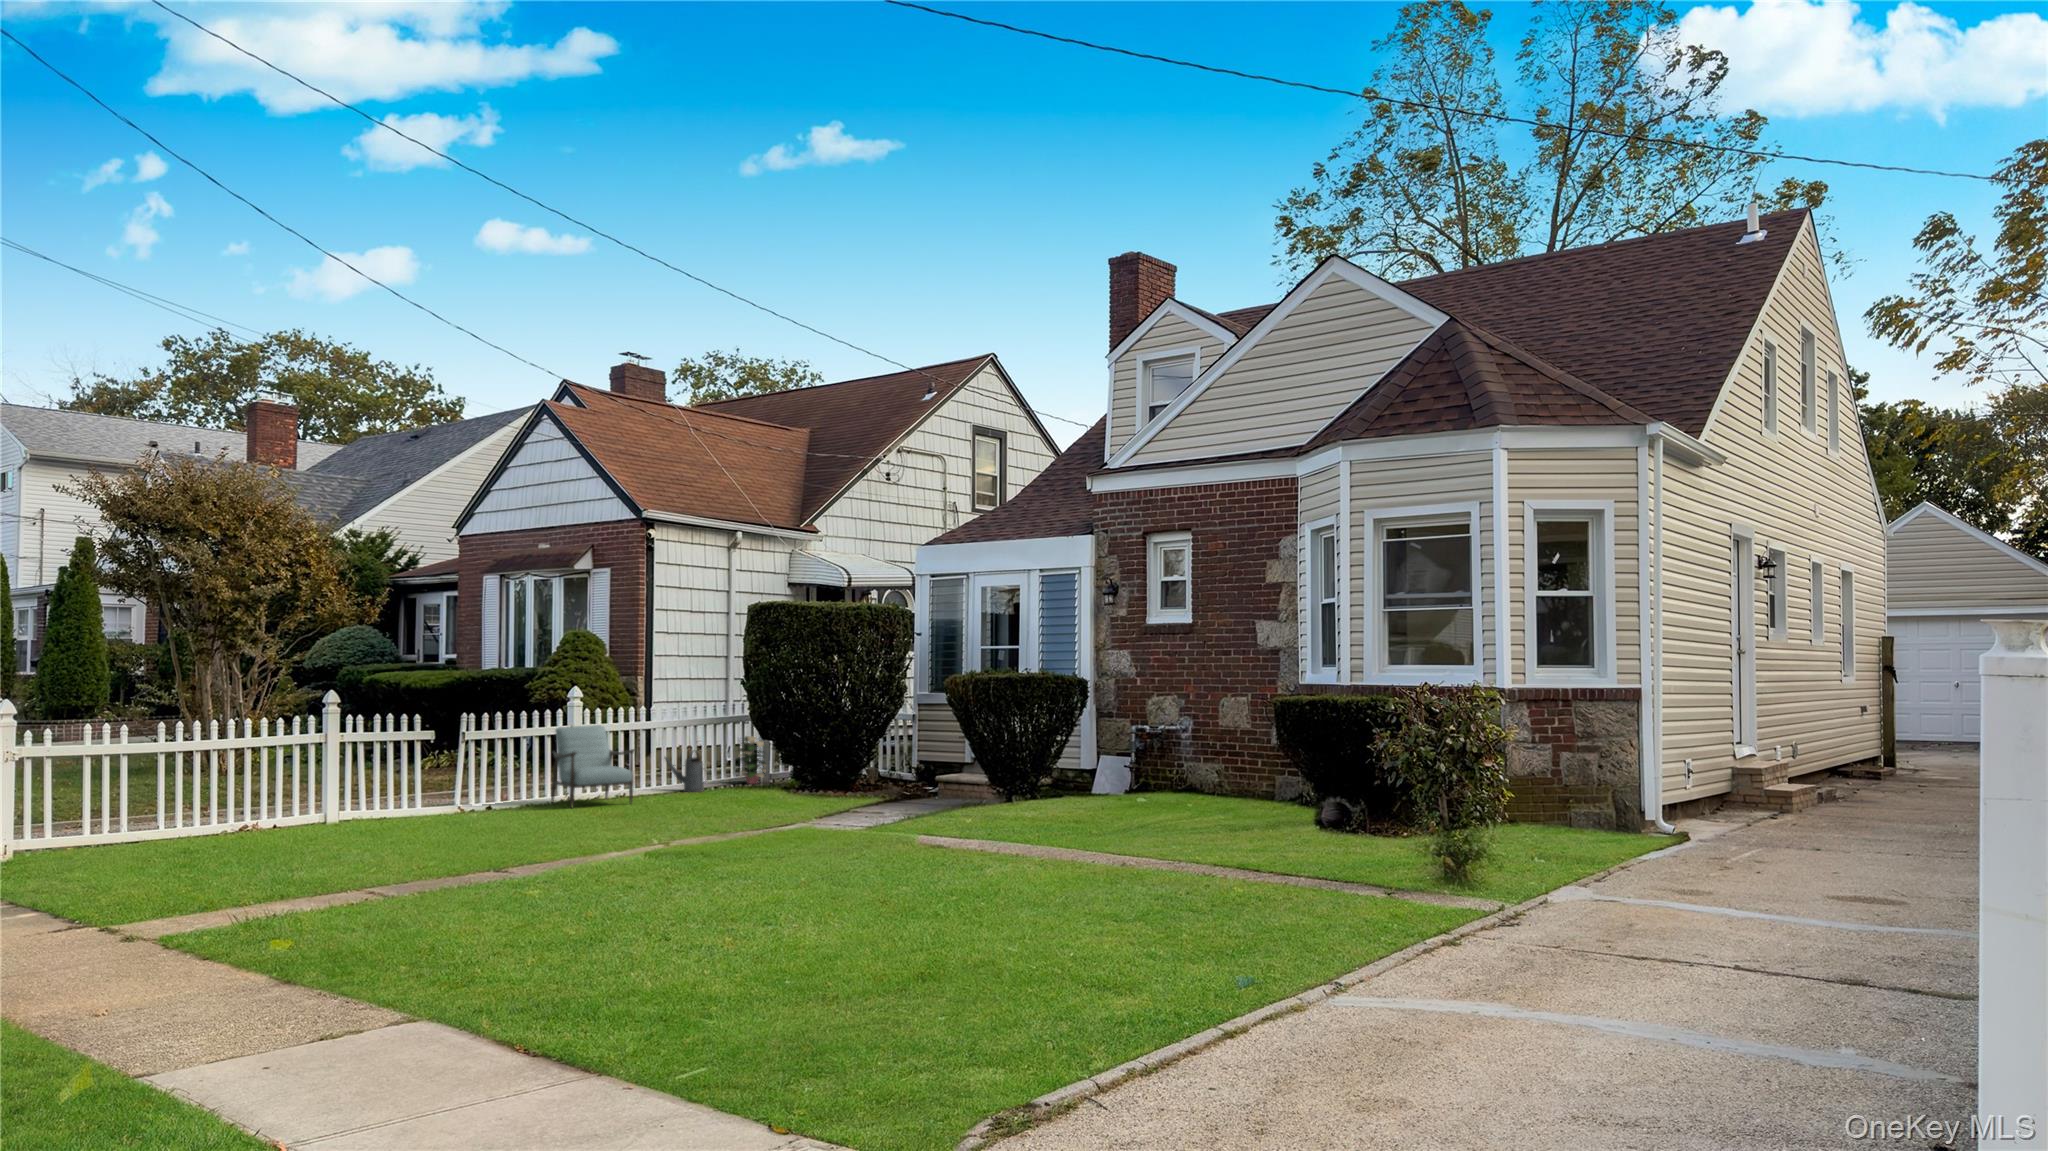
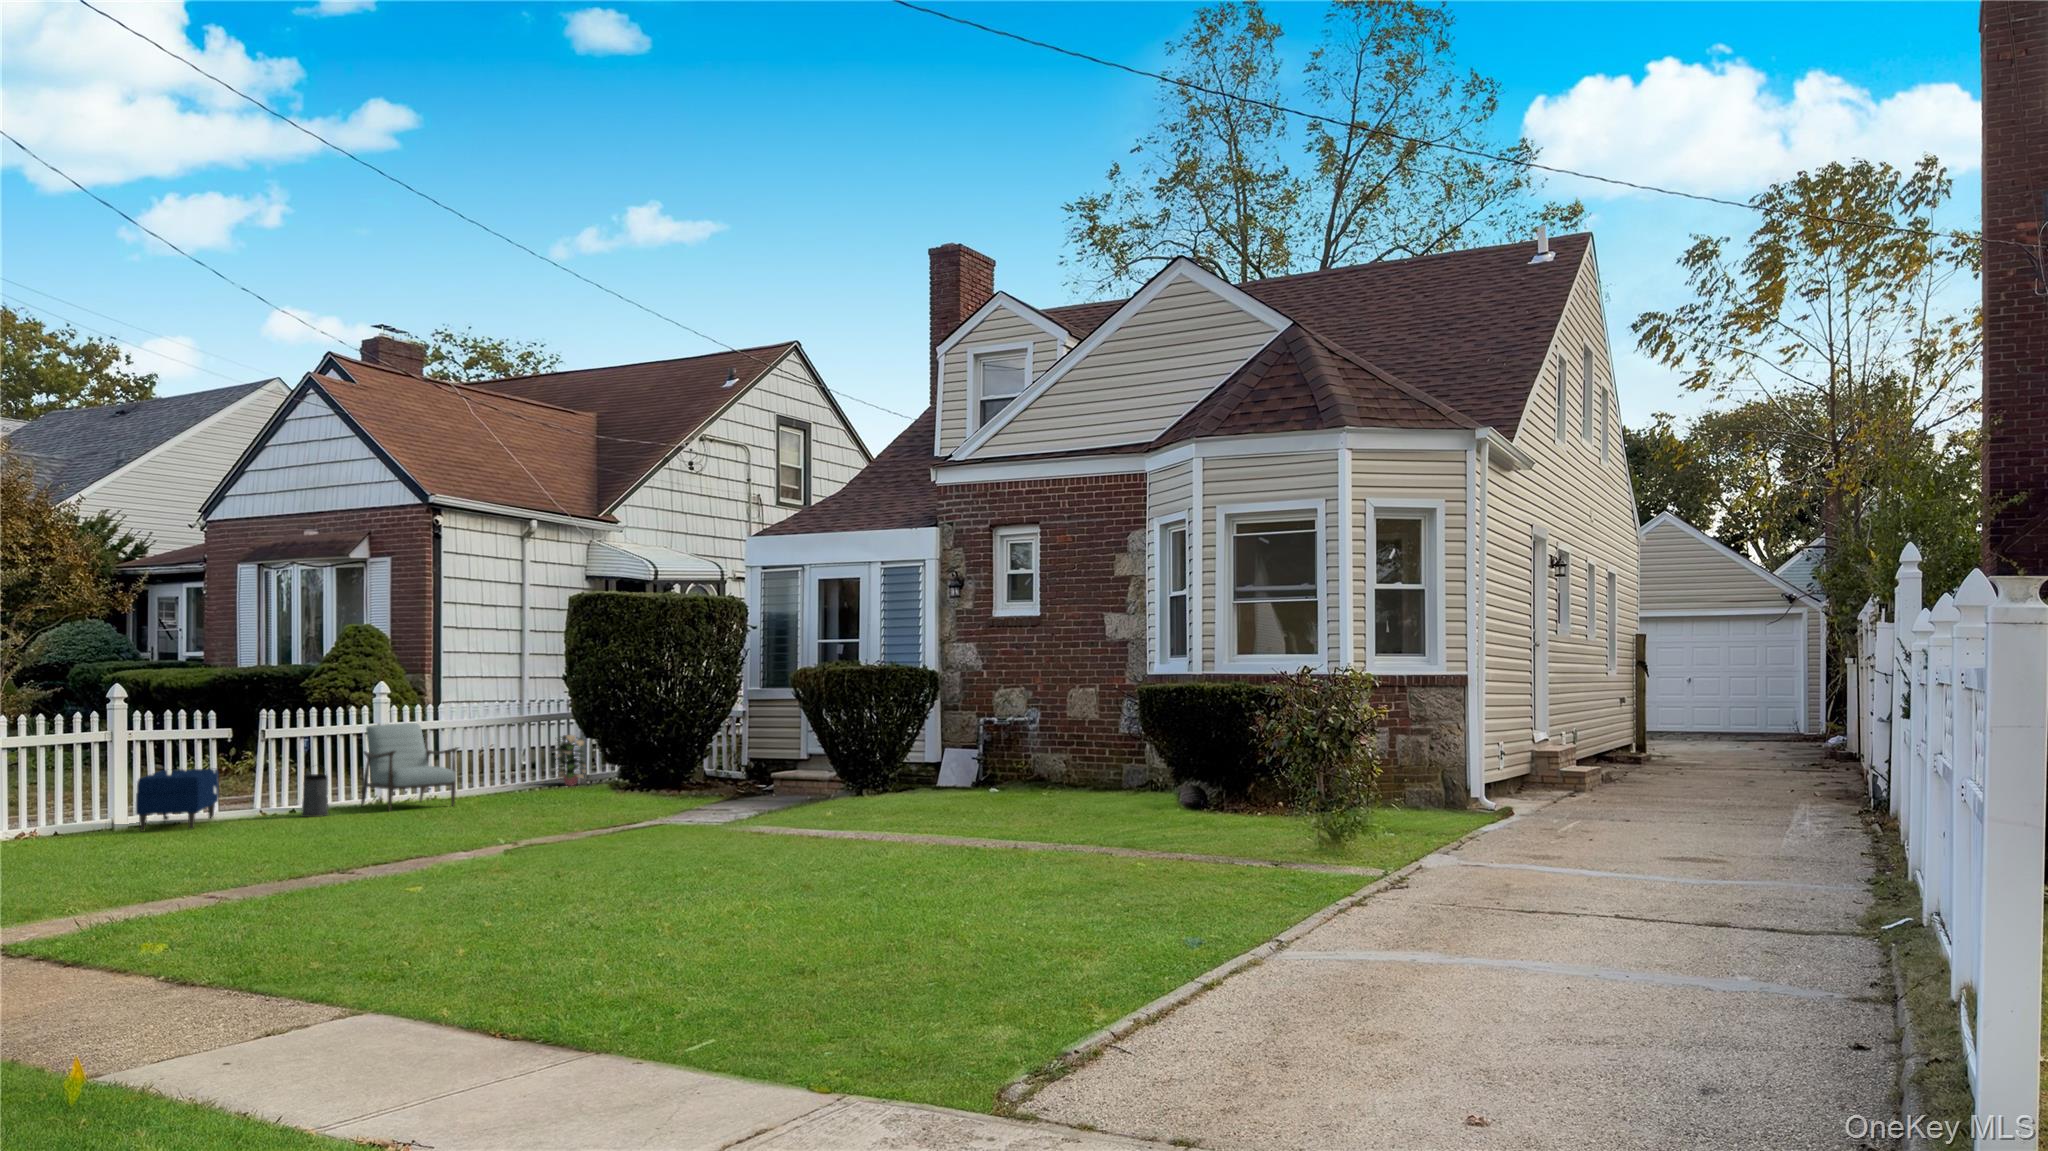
watering can: present [665,751,704,792] -> present [301,770,329,817]
bench: none [343,766,423,824] -> present [136,769,219,832]

